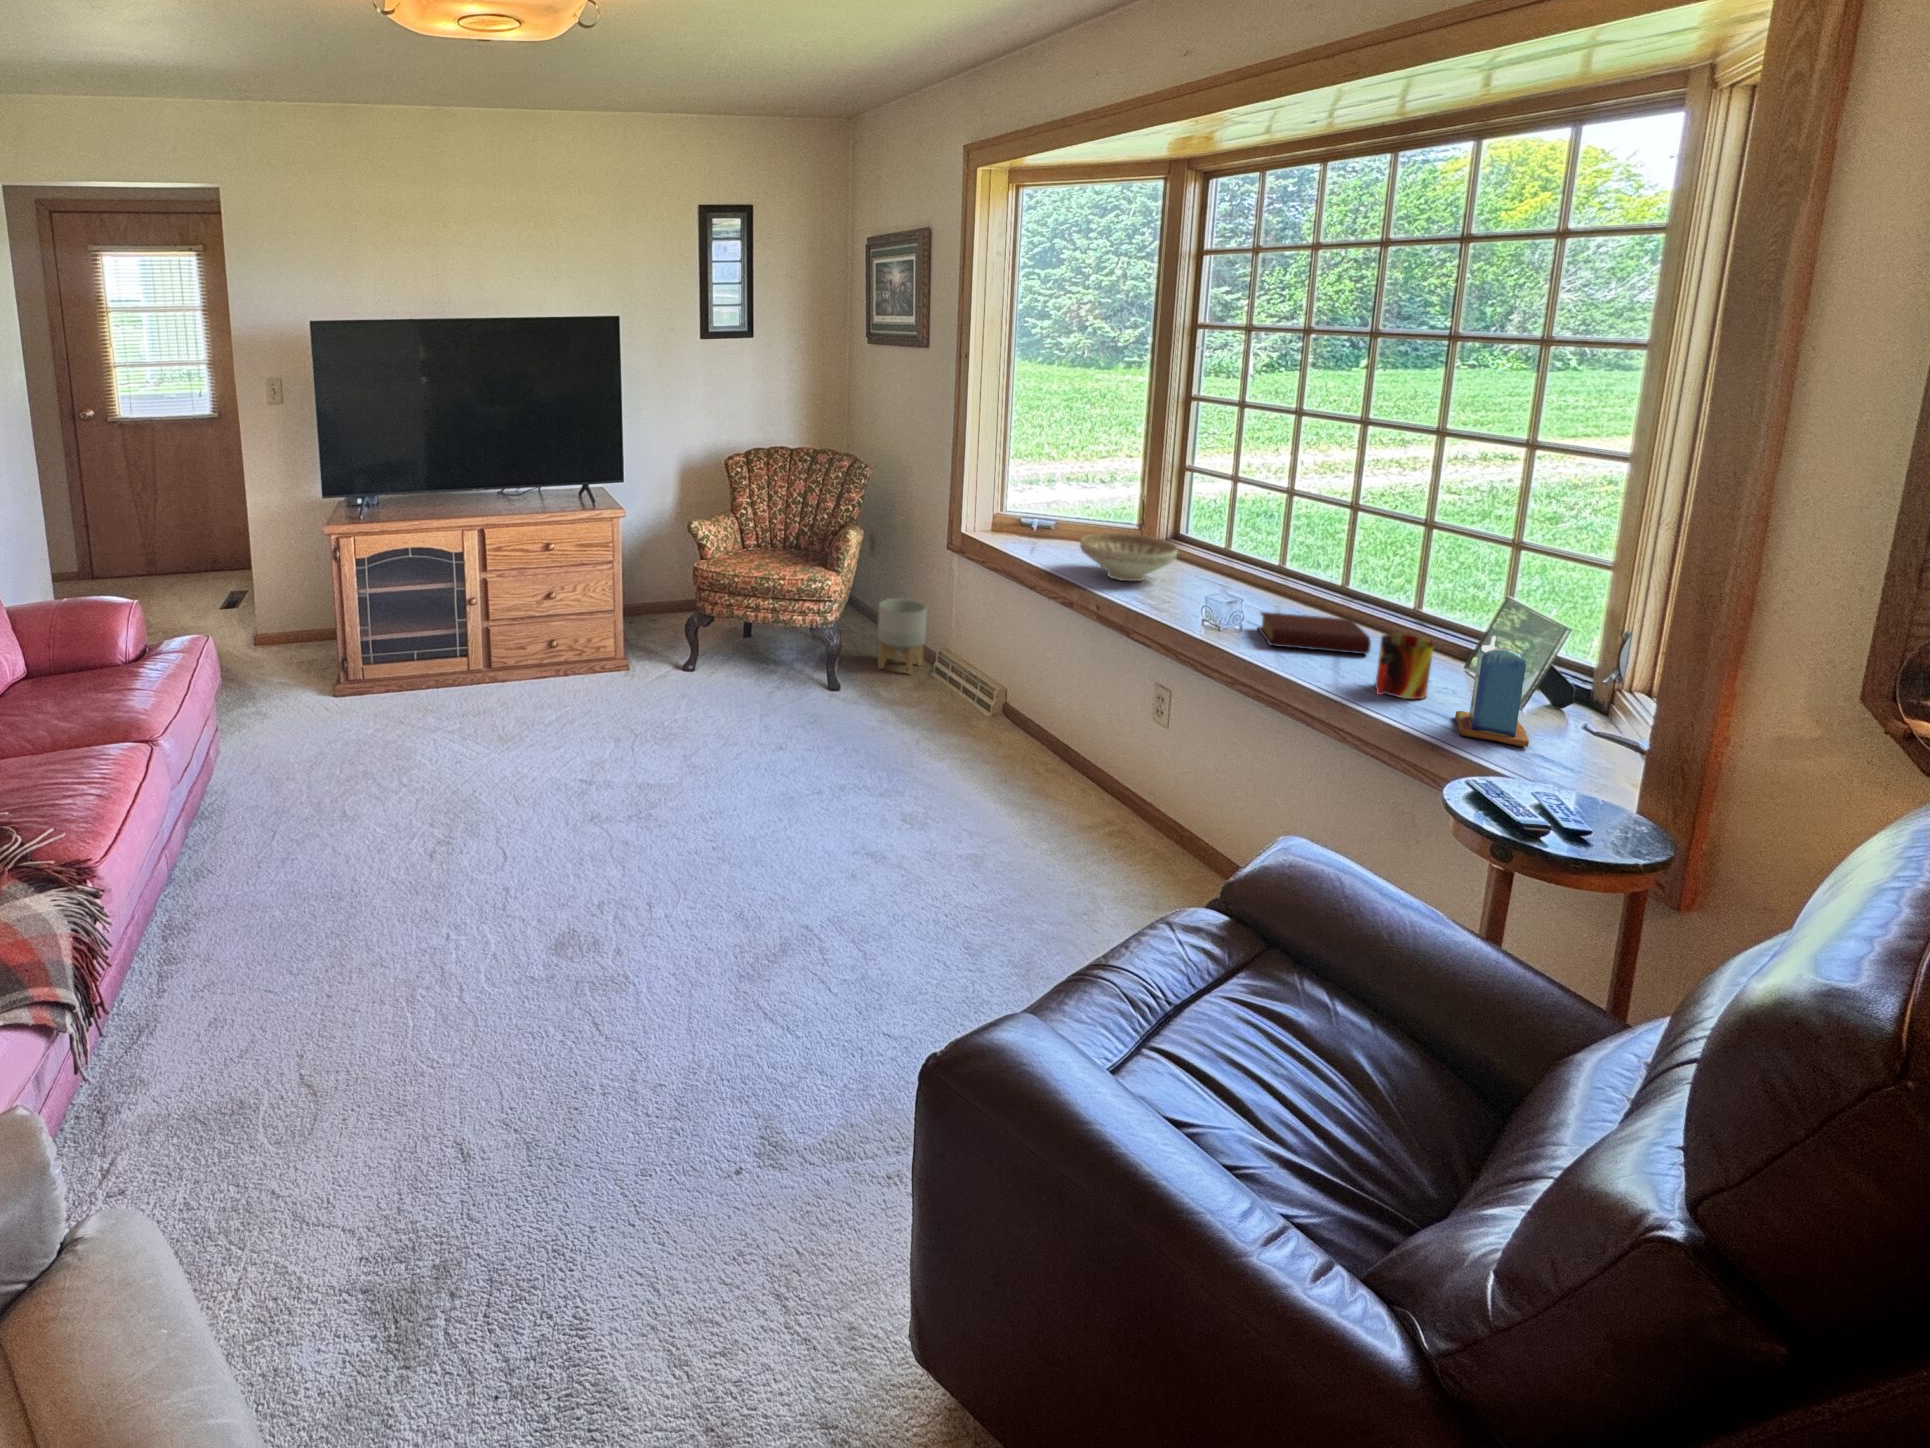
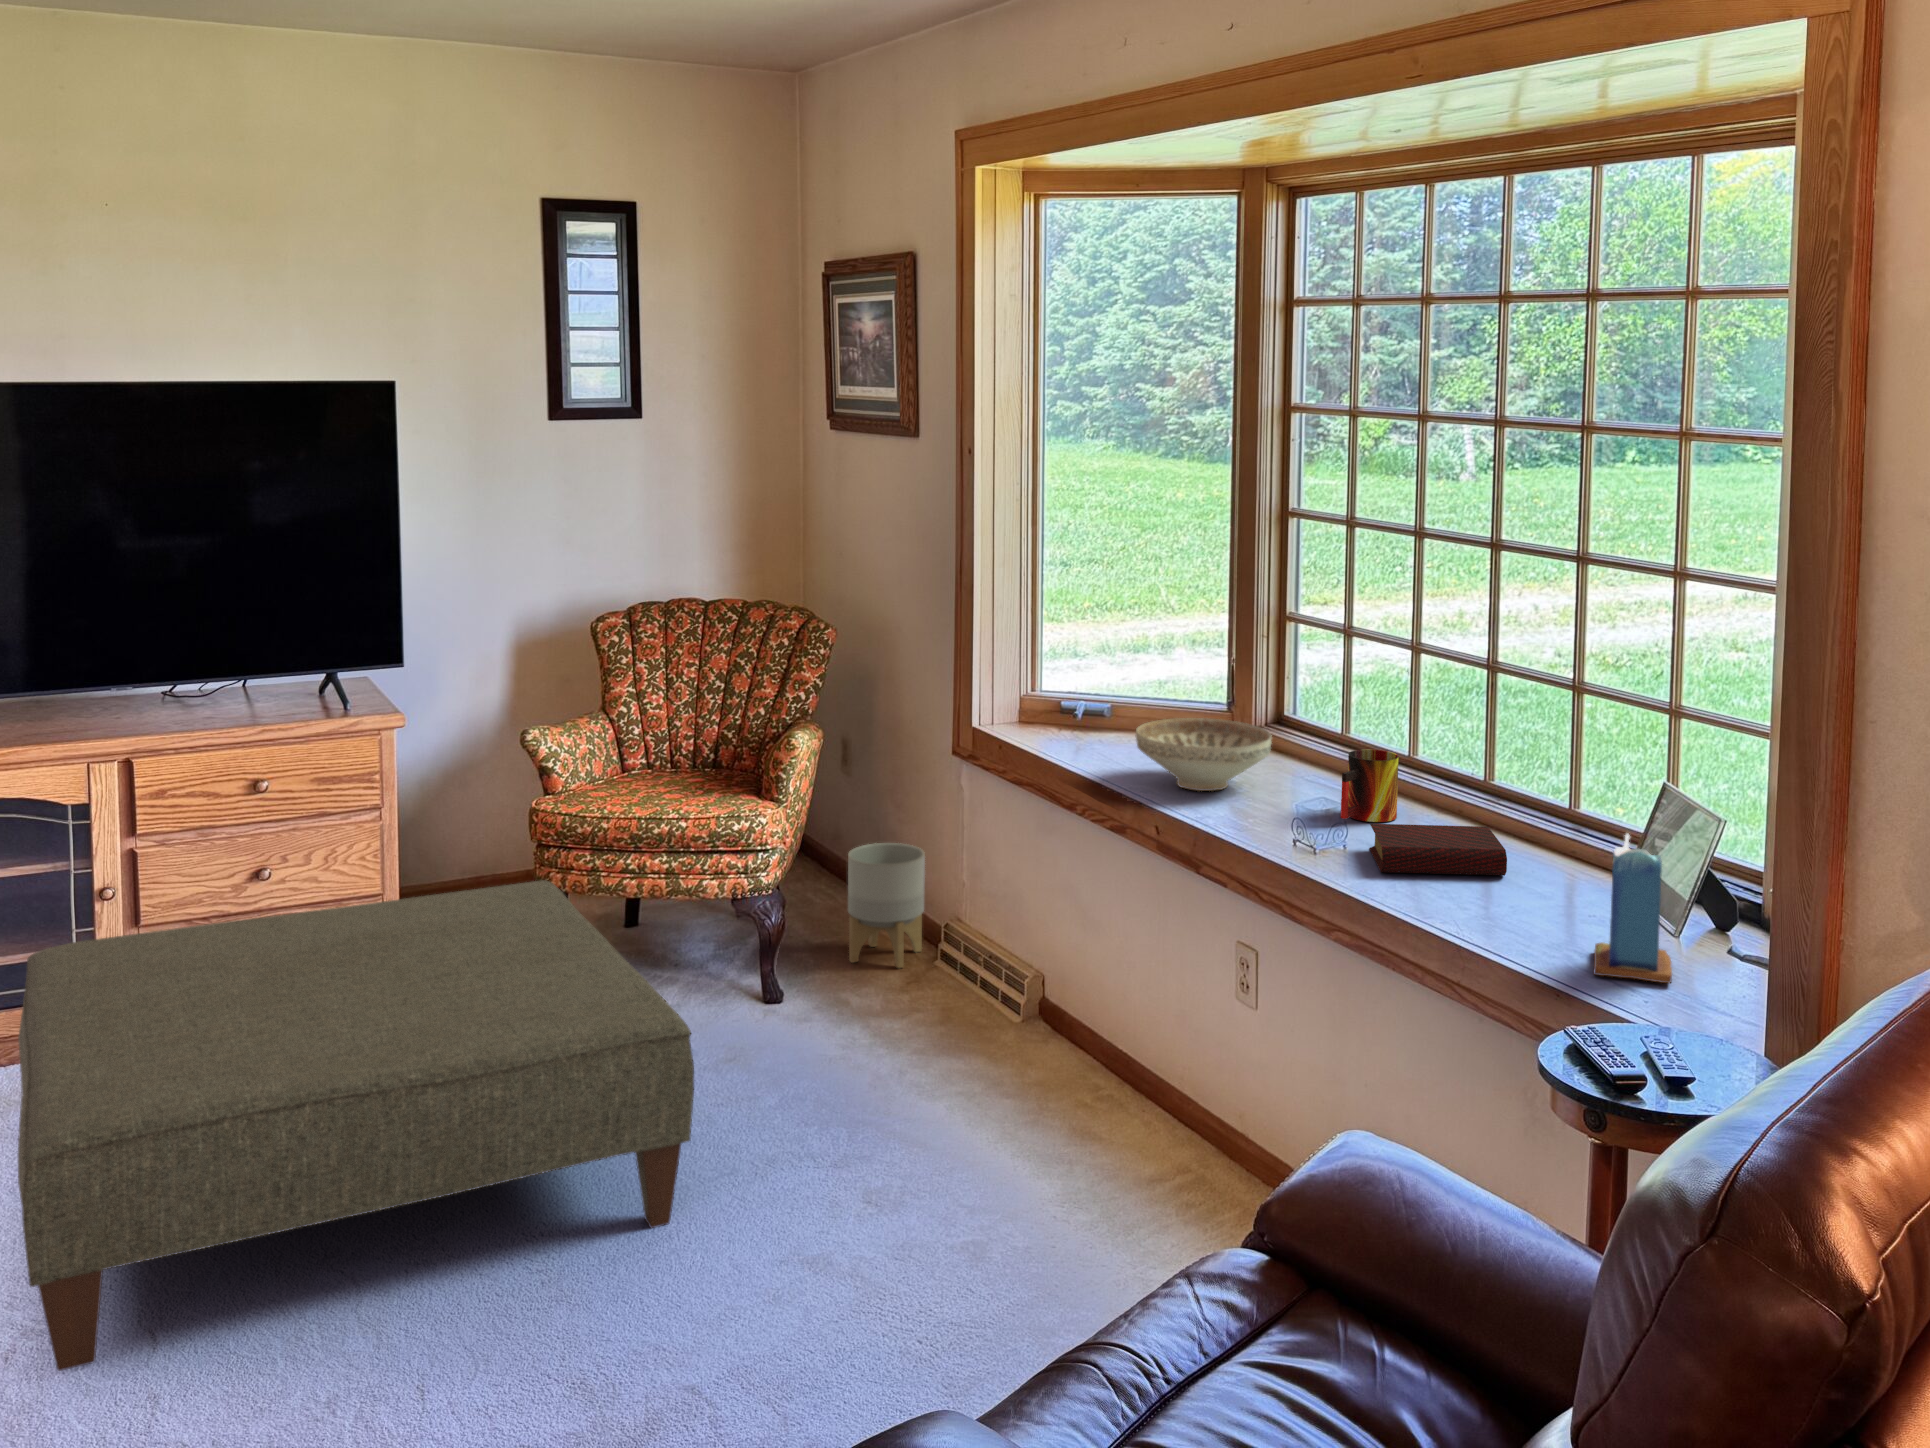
ottoman: none [436,610,801,864] -> present [18,880,694,1371]
mug: present [1375,634,1433,699] -> present [1341,750,1399,822]

